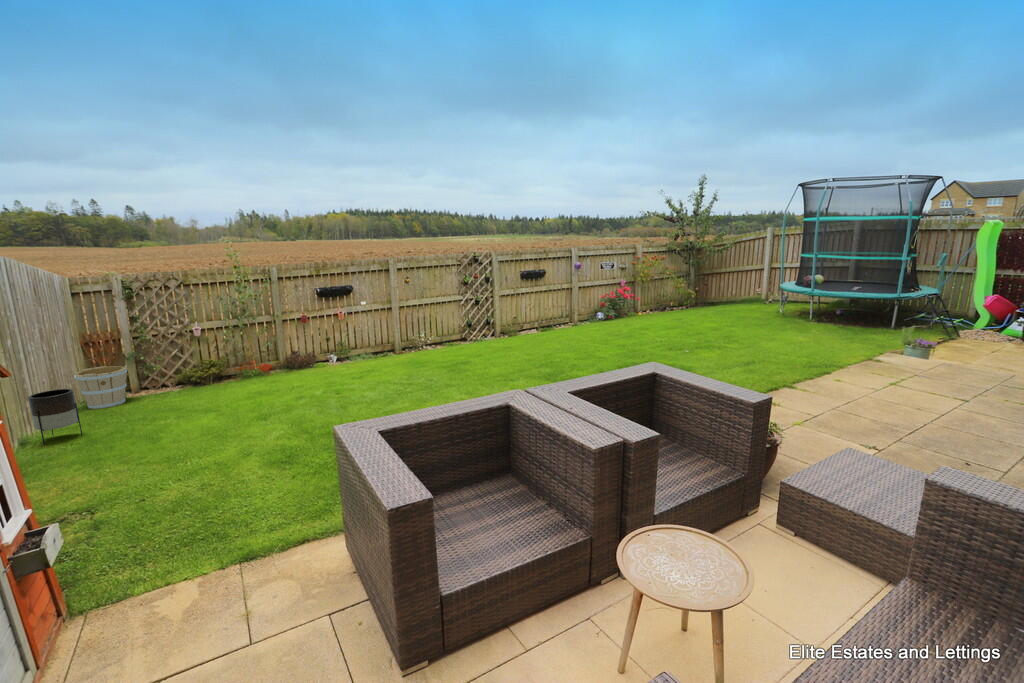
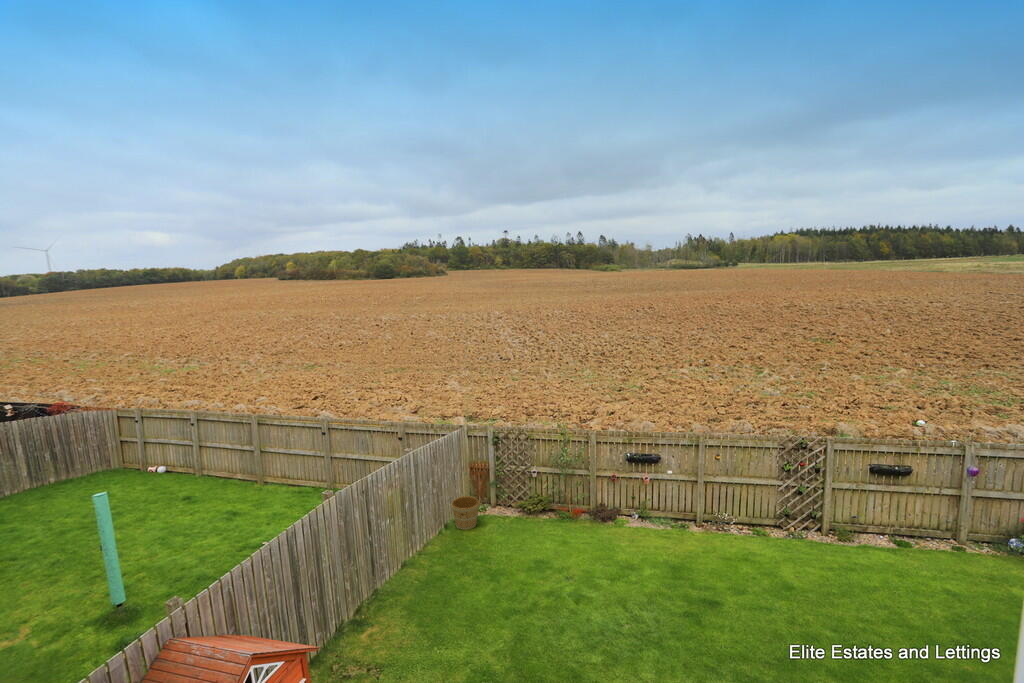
planter: present [28,389,82,444] -> none [406,534,429,571]

